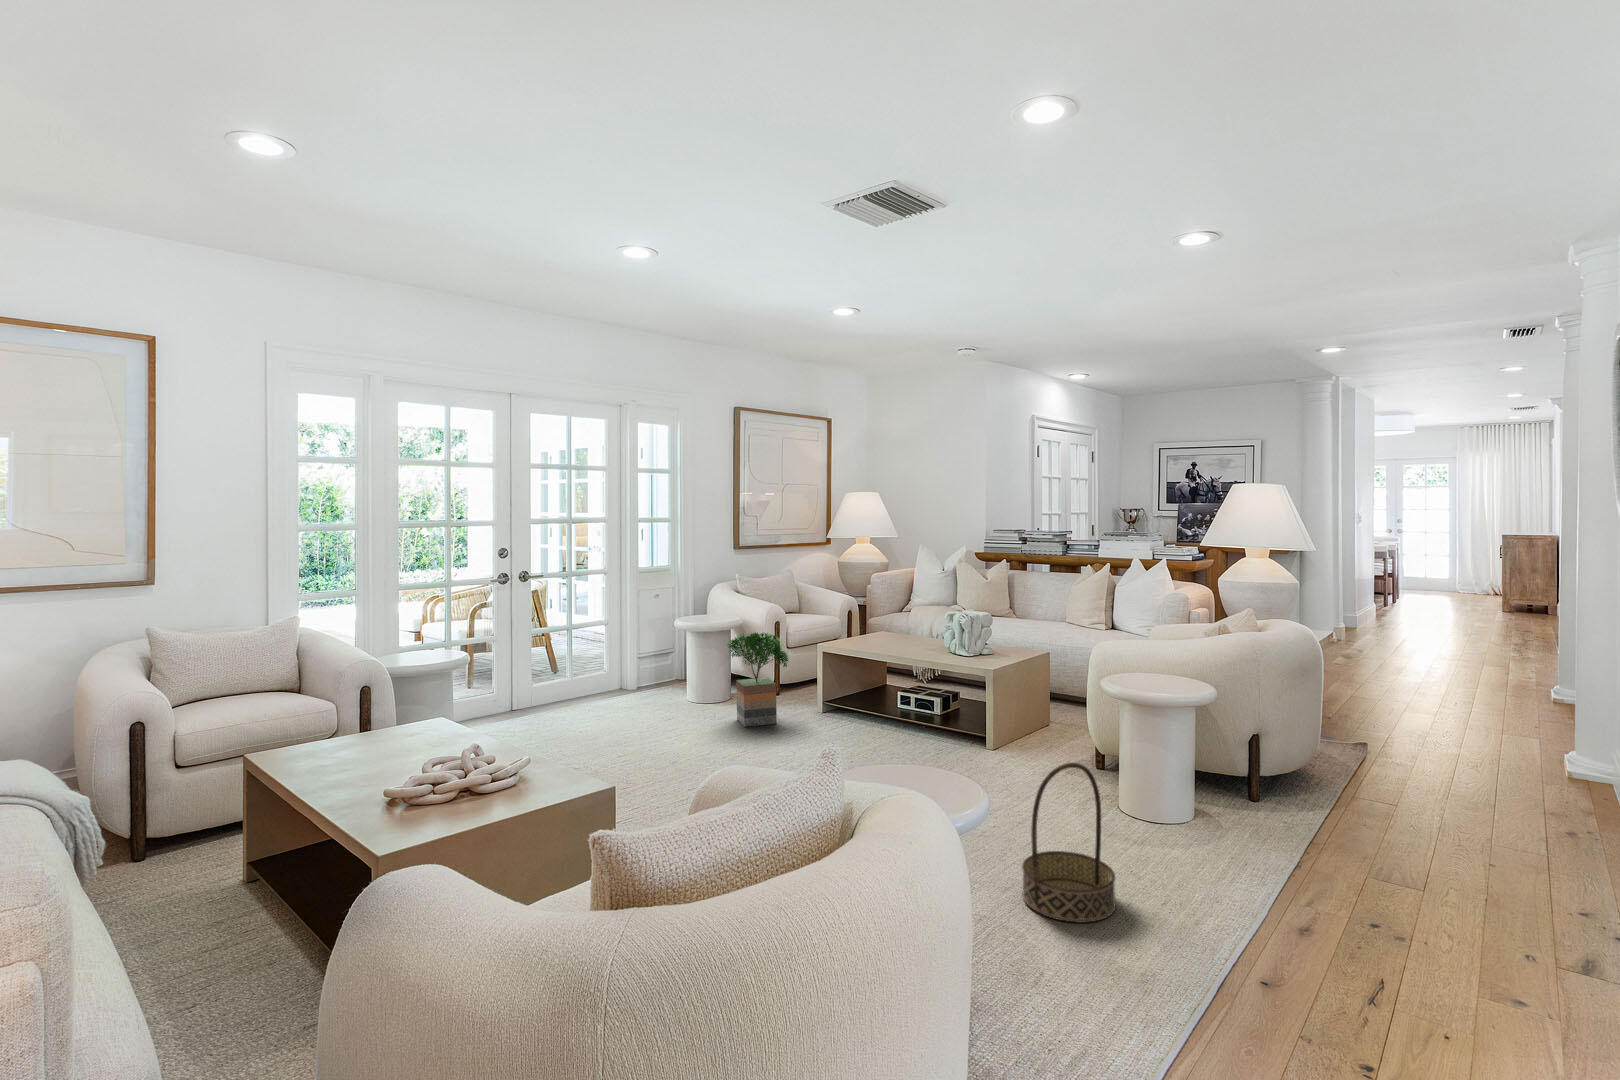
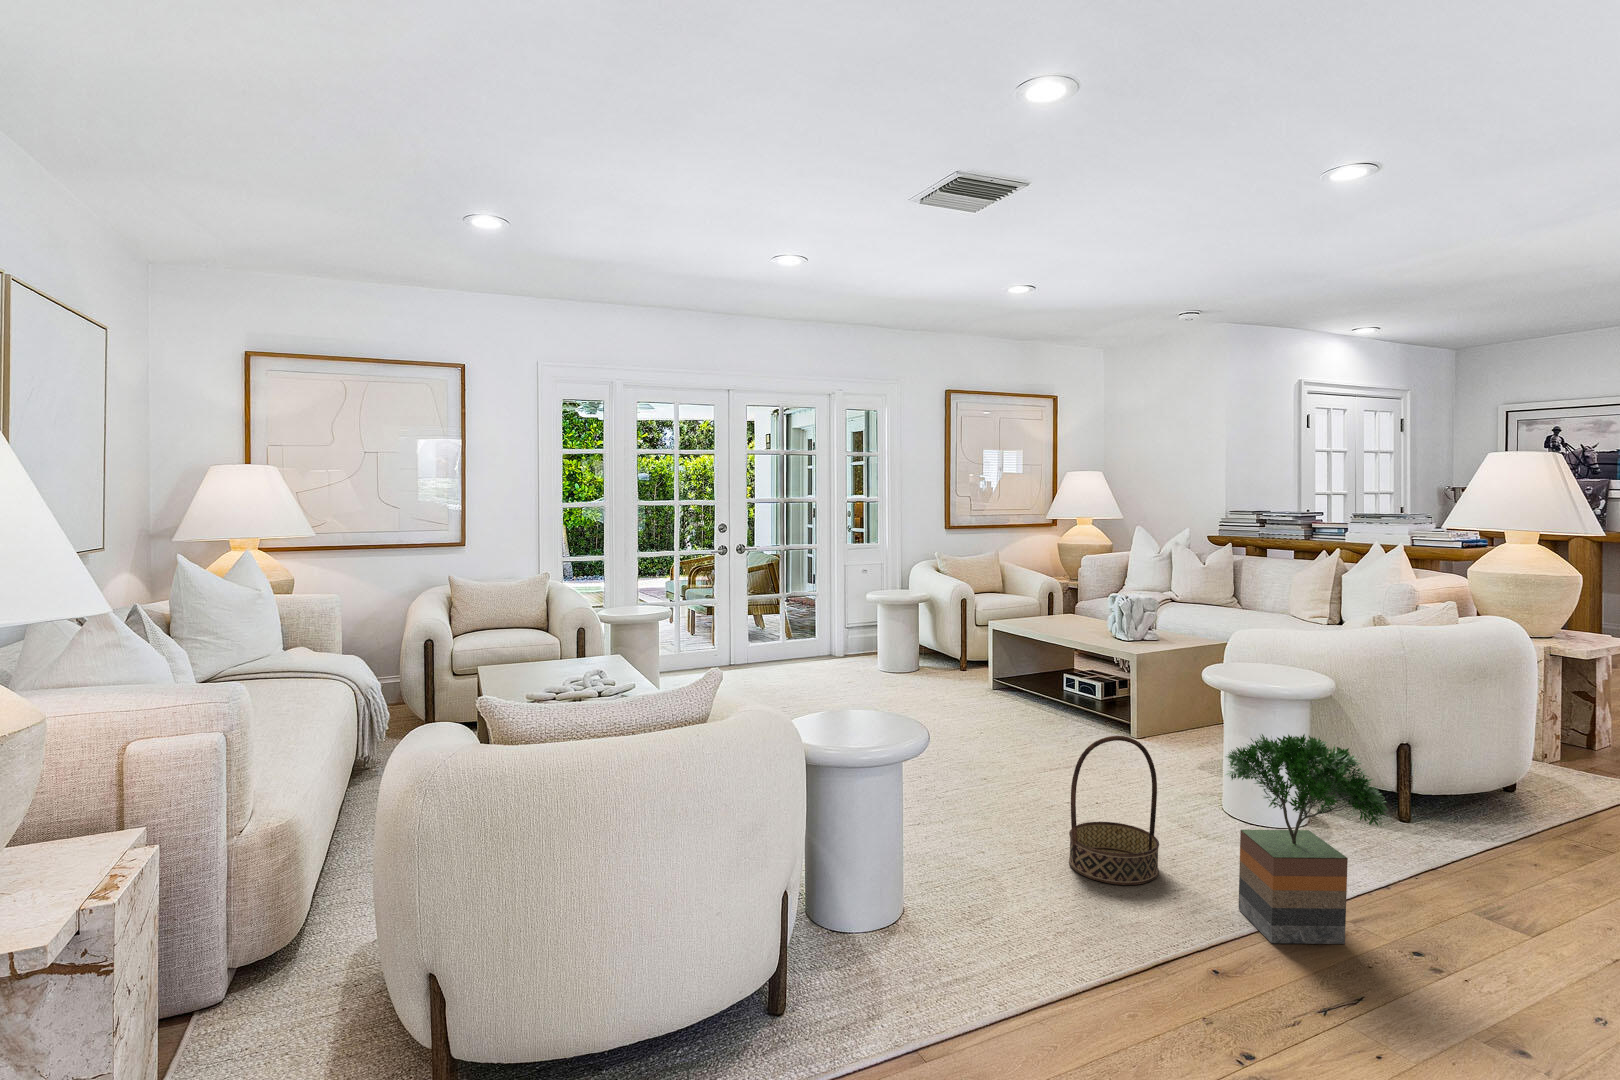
potted tree: present [727,633,789,727] -> present [1226,734,1388,944]

